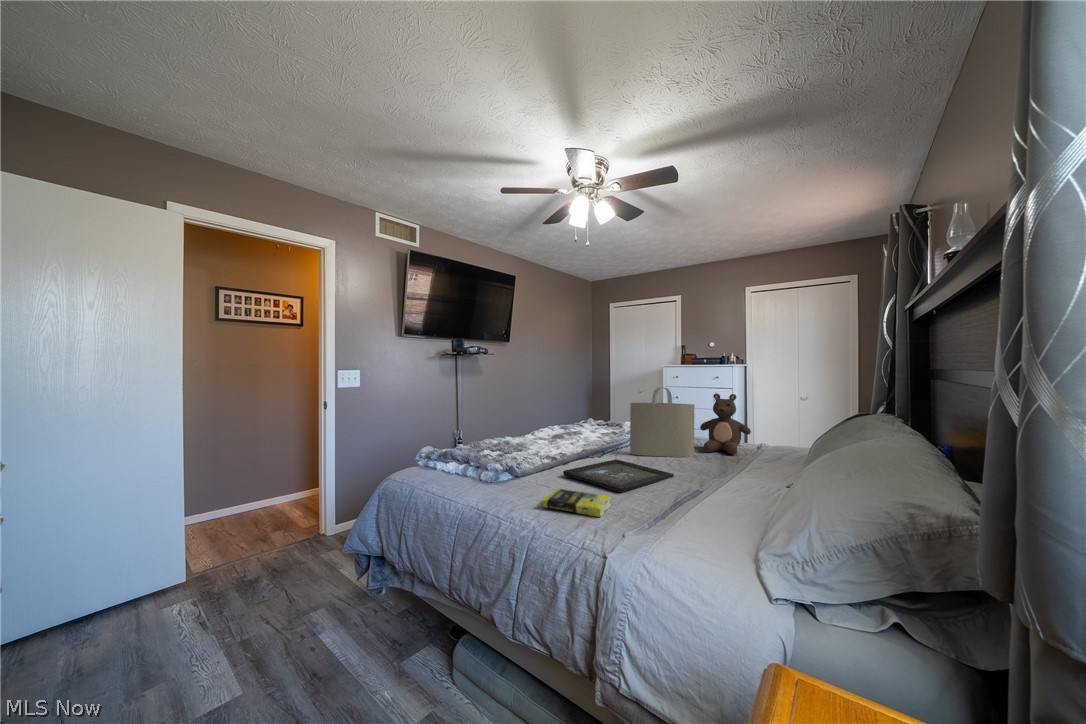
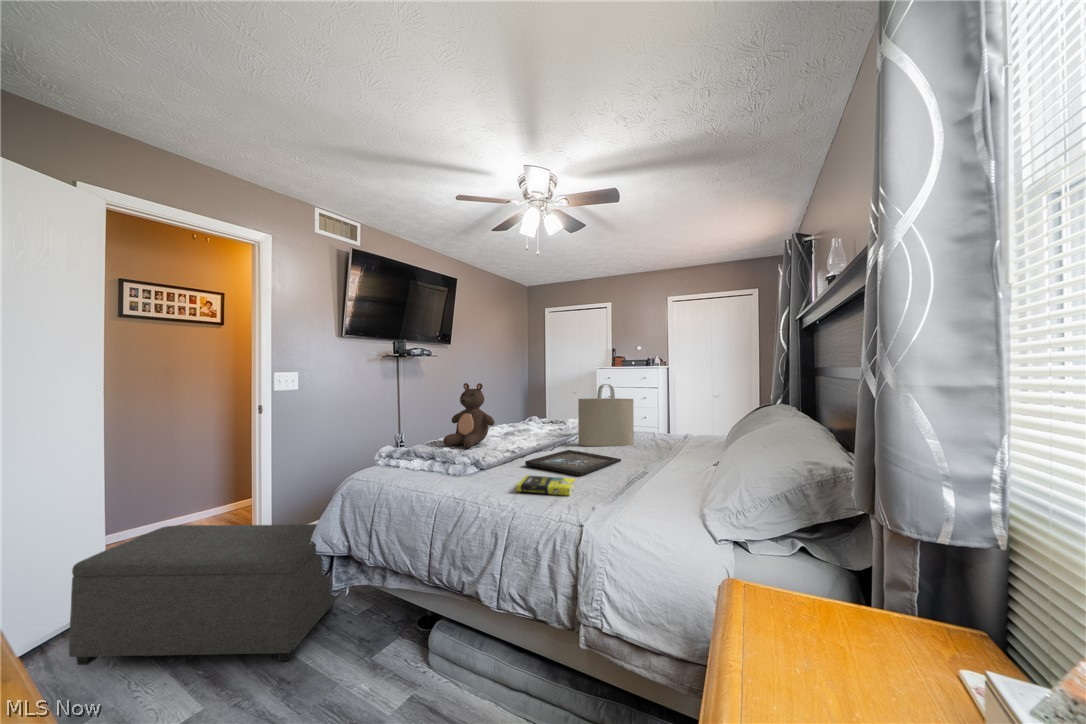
teddy bear: present [700,393,751,455] -> present [443,383,495,448]
ottoman: none [152,511,380,655] -> present [69,524,338,665]

